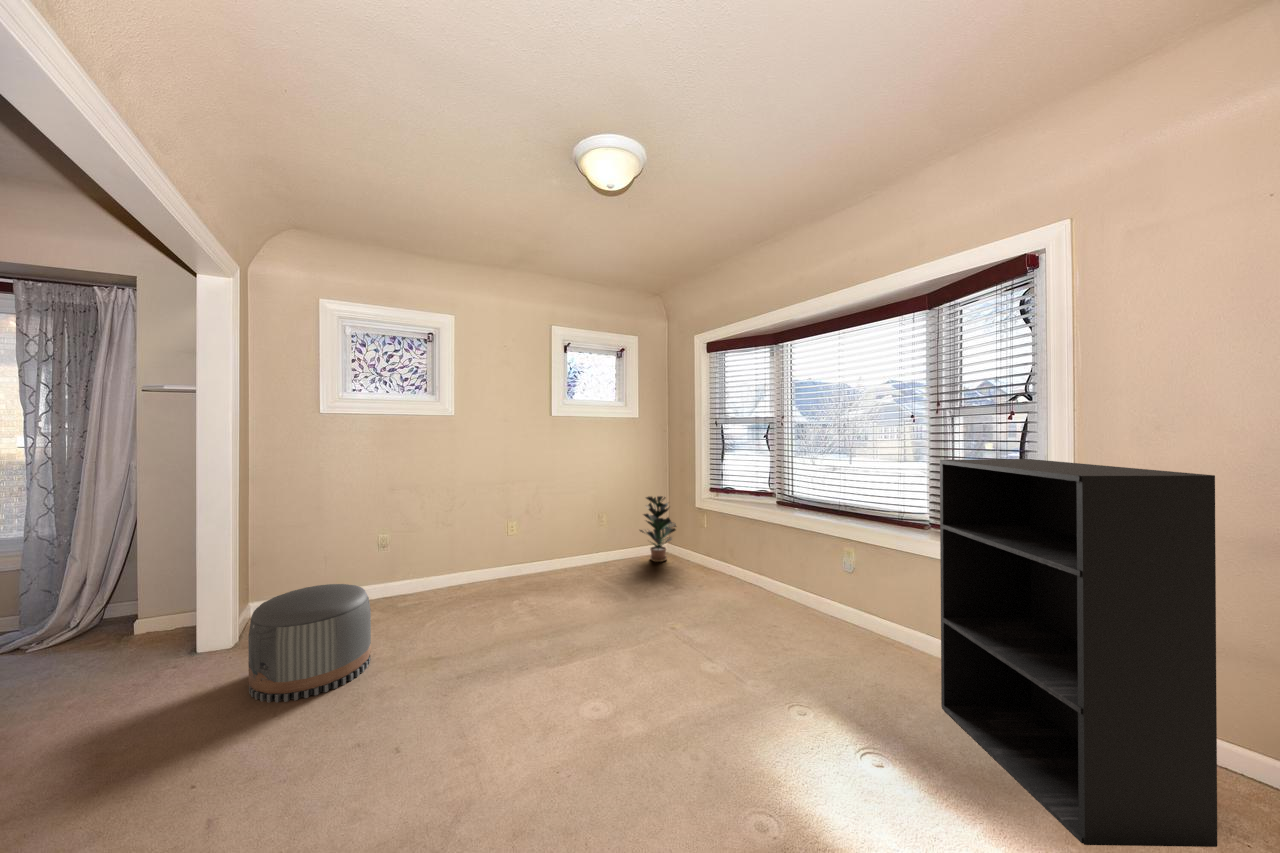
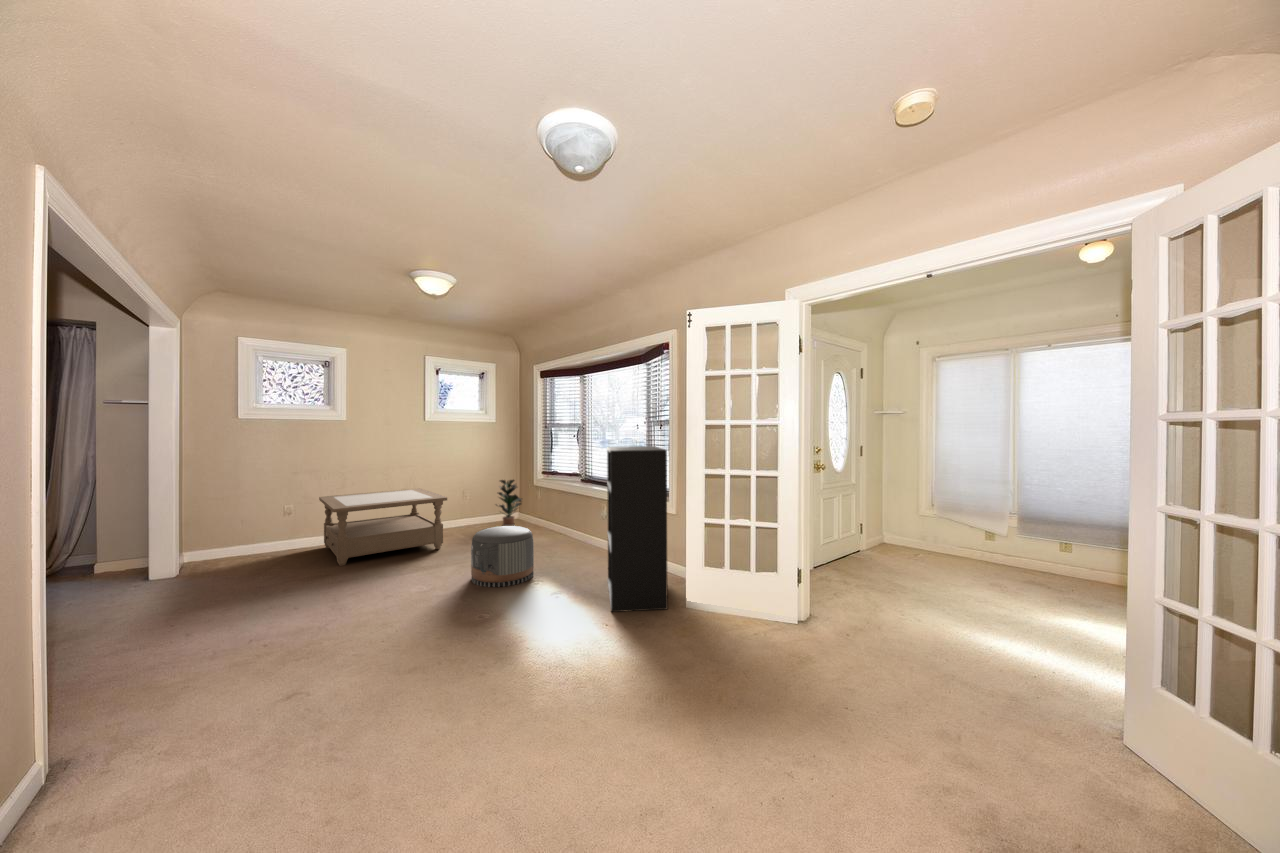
coffee table: none [423,509,601,637] -> present [319,488,447,566]
pouf: present [248,584,371,702] -> present [471,526,534,587]

